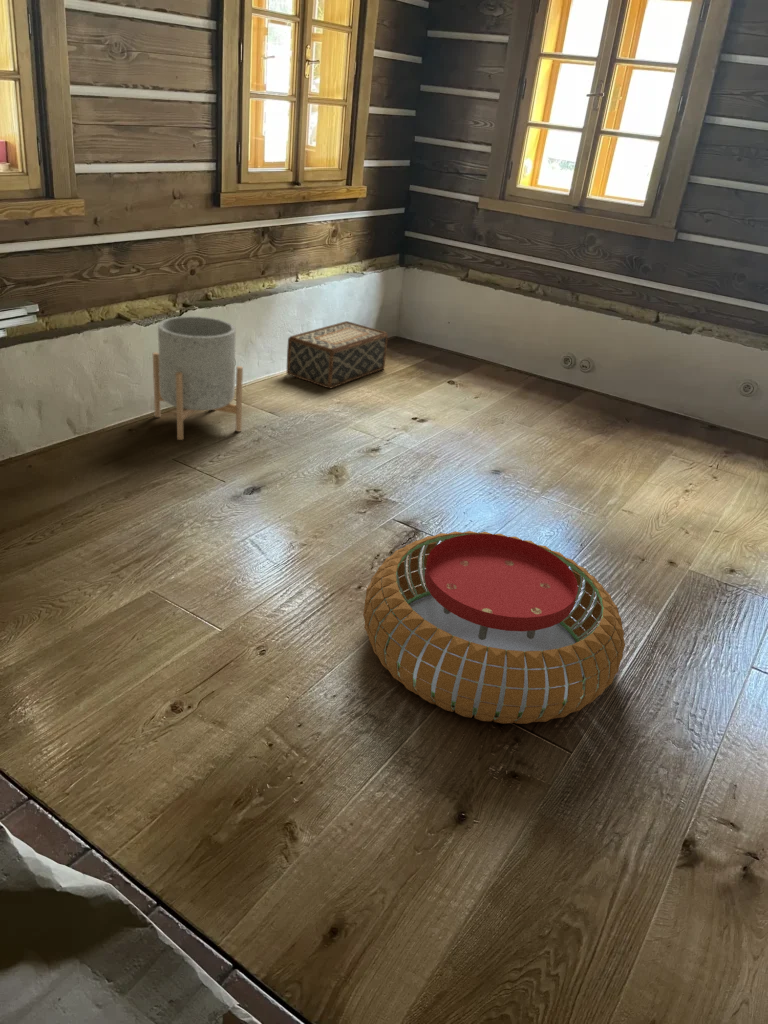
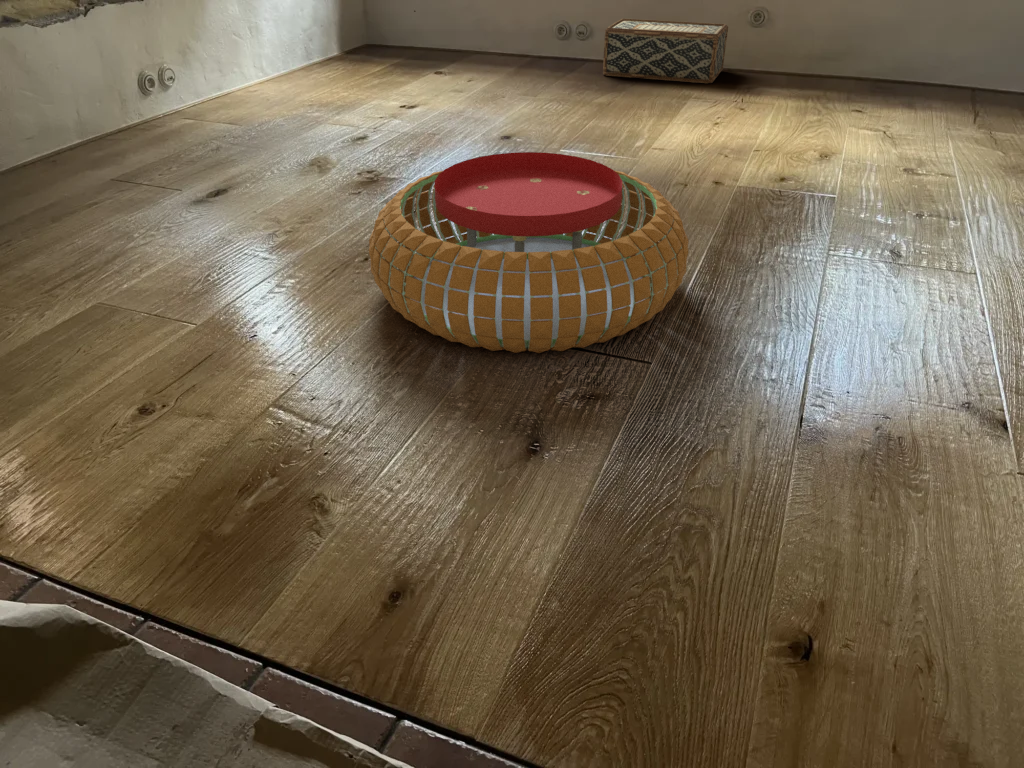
planter: present [153,316,243,440] -> none [54,7,196,162]
woven basket: present [287,321,388,388] -> present [603,18,728,83]

